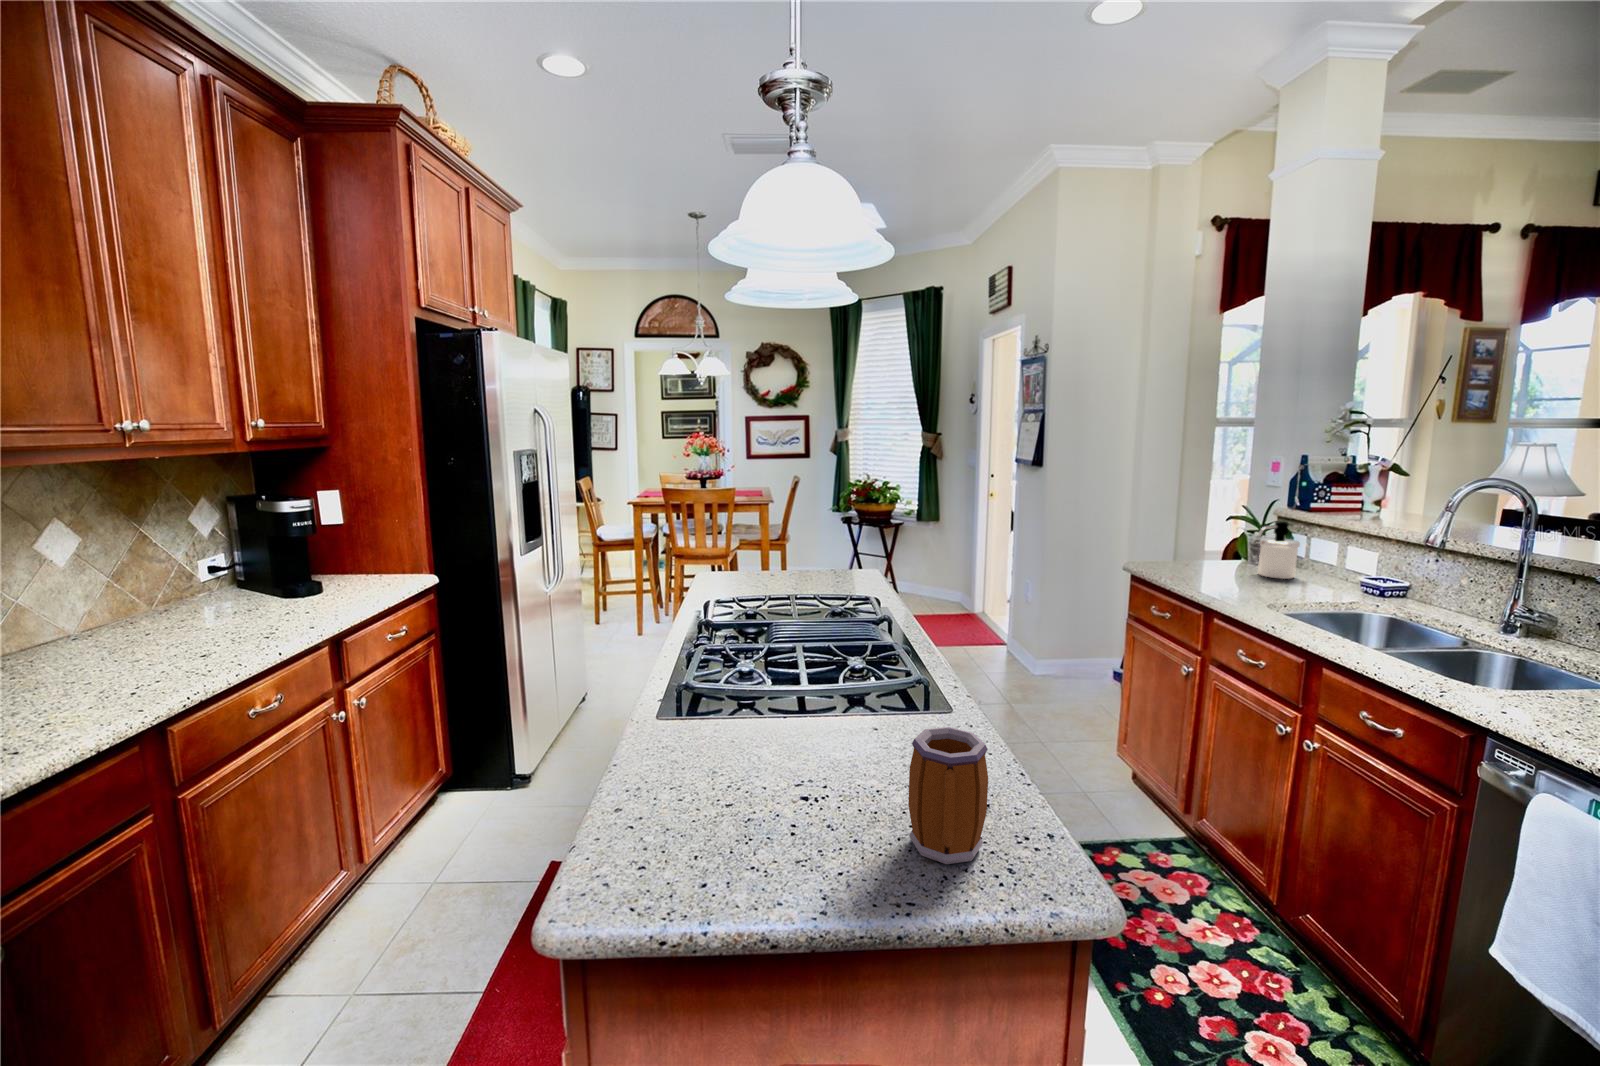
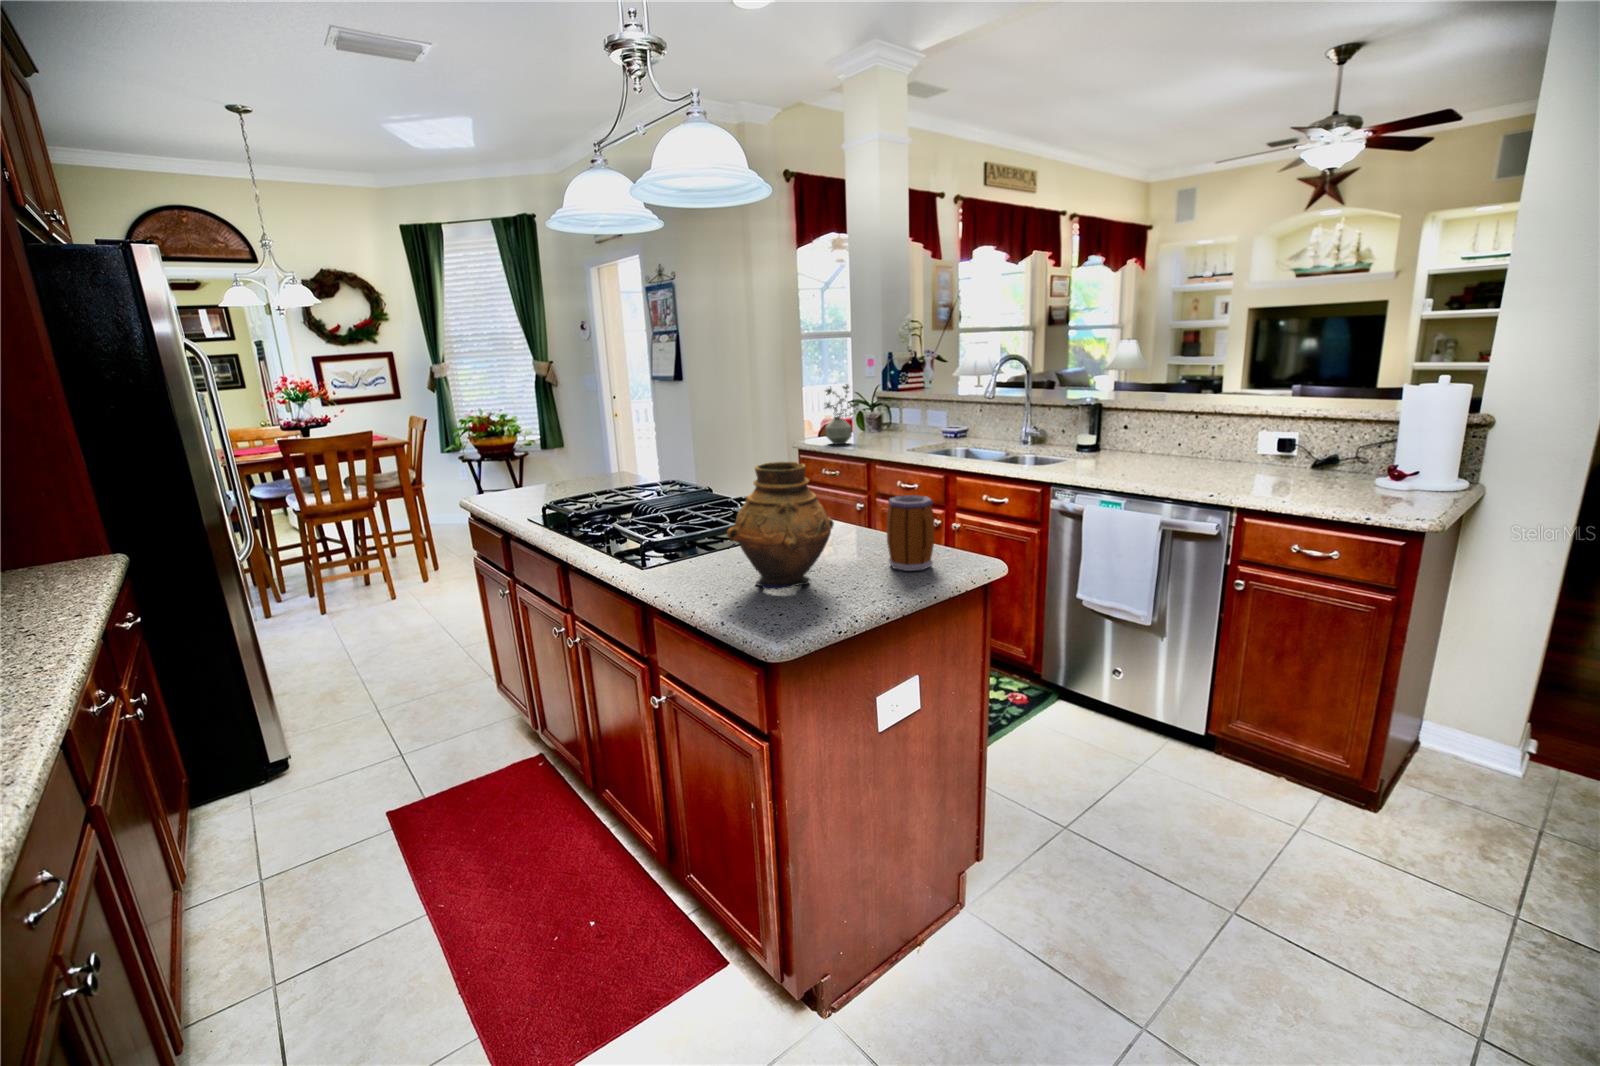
potted plant: none [1169,494,1230,575] -> present [825,384,860,444]
soap dispenser: present [1258,522,1300,579] -> none [876,399,899,439]
vase: none [676,637,827,823] -> present [727,461,834,590]

